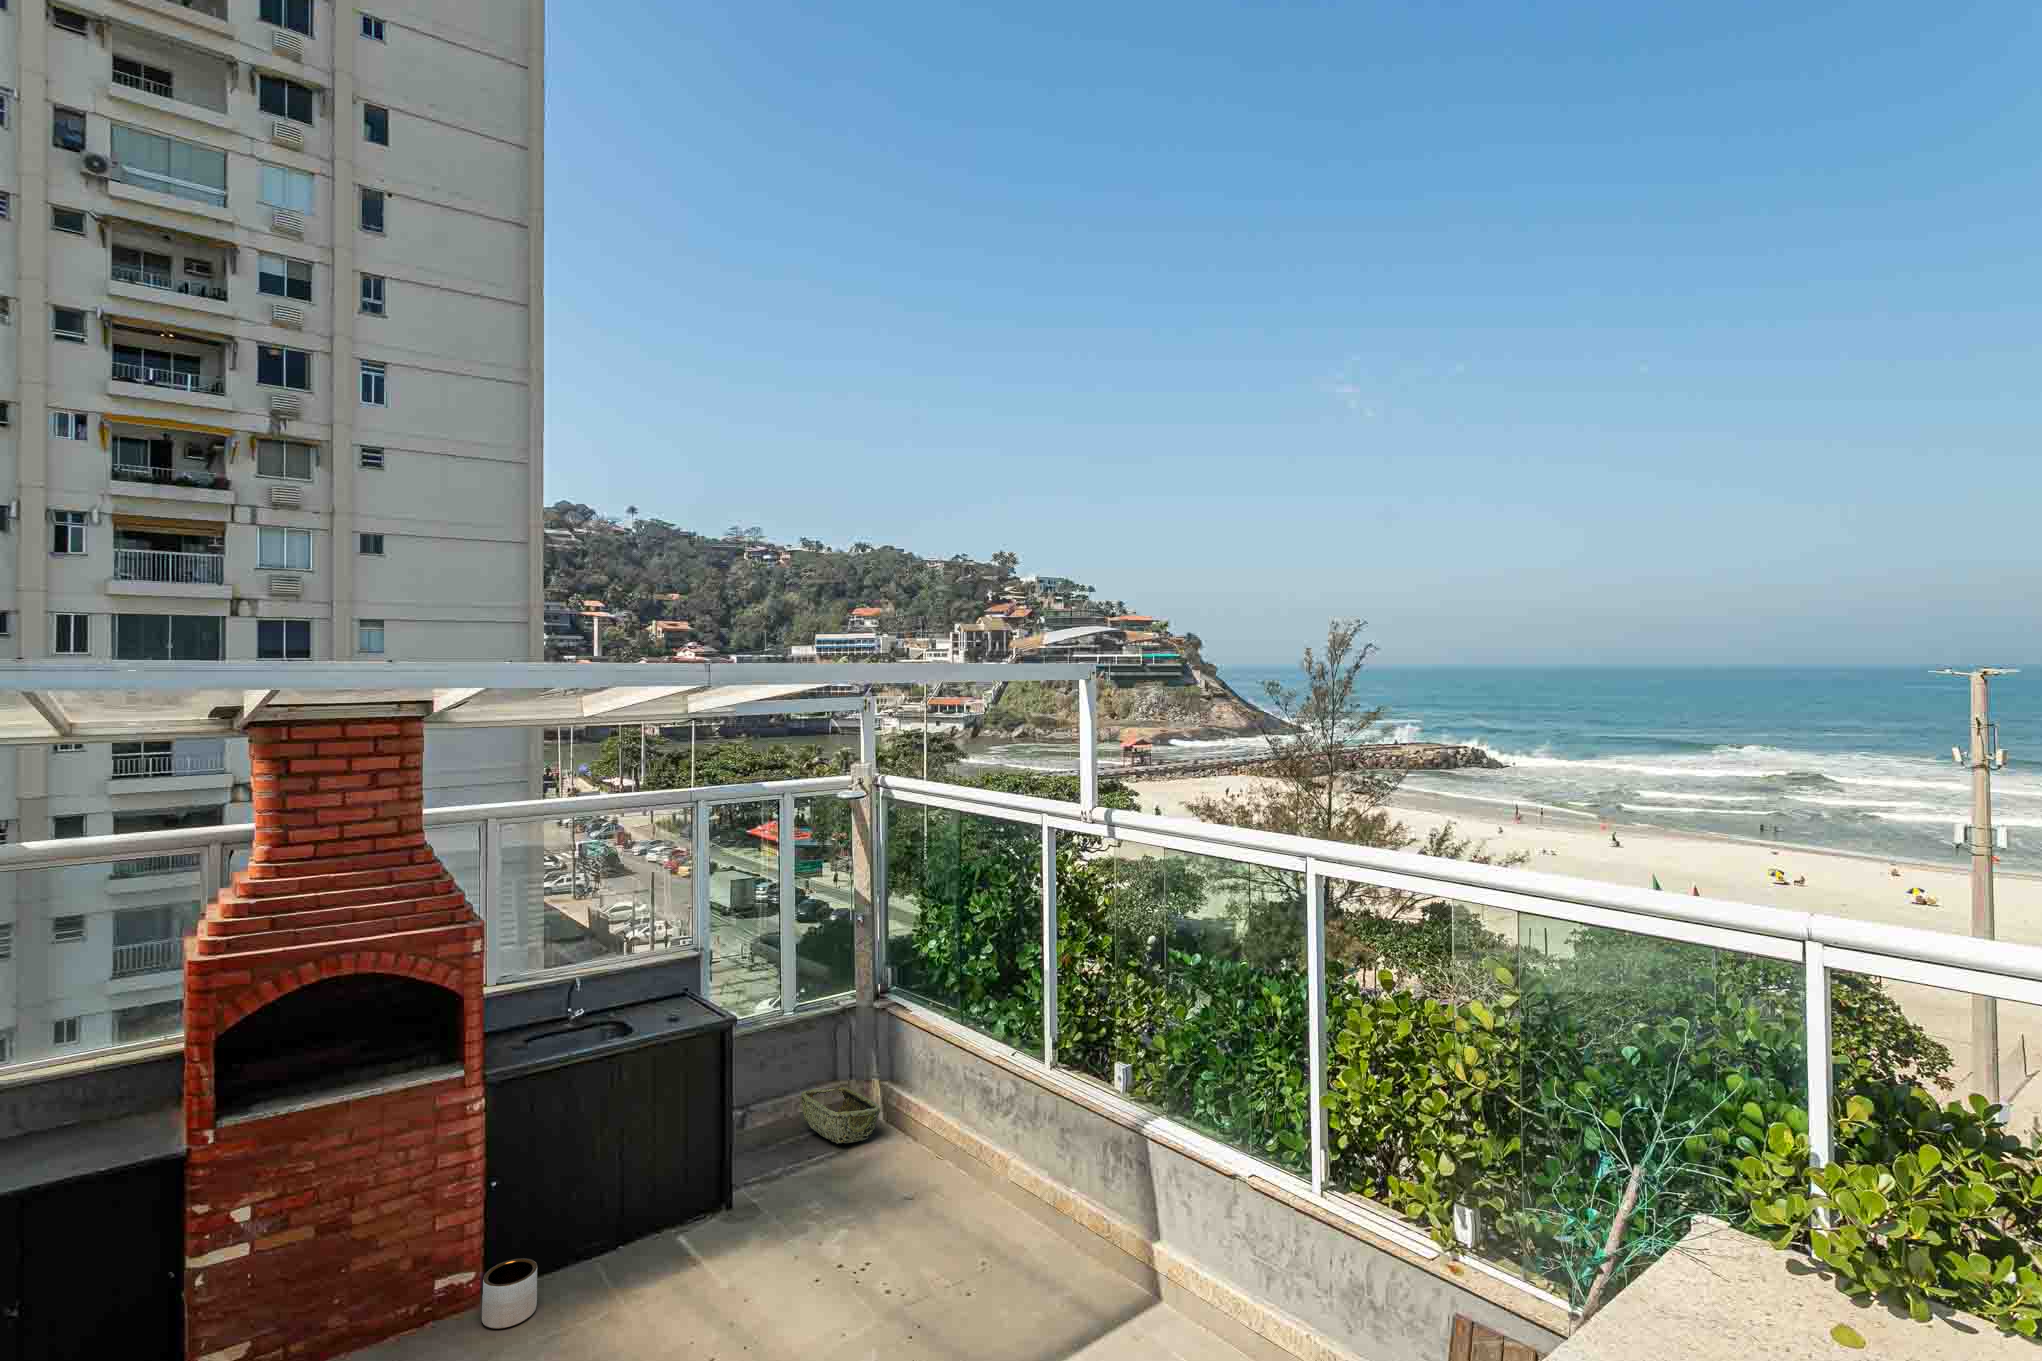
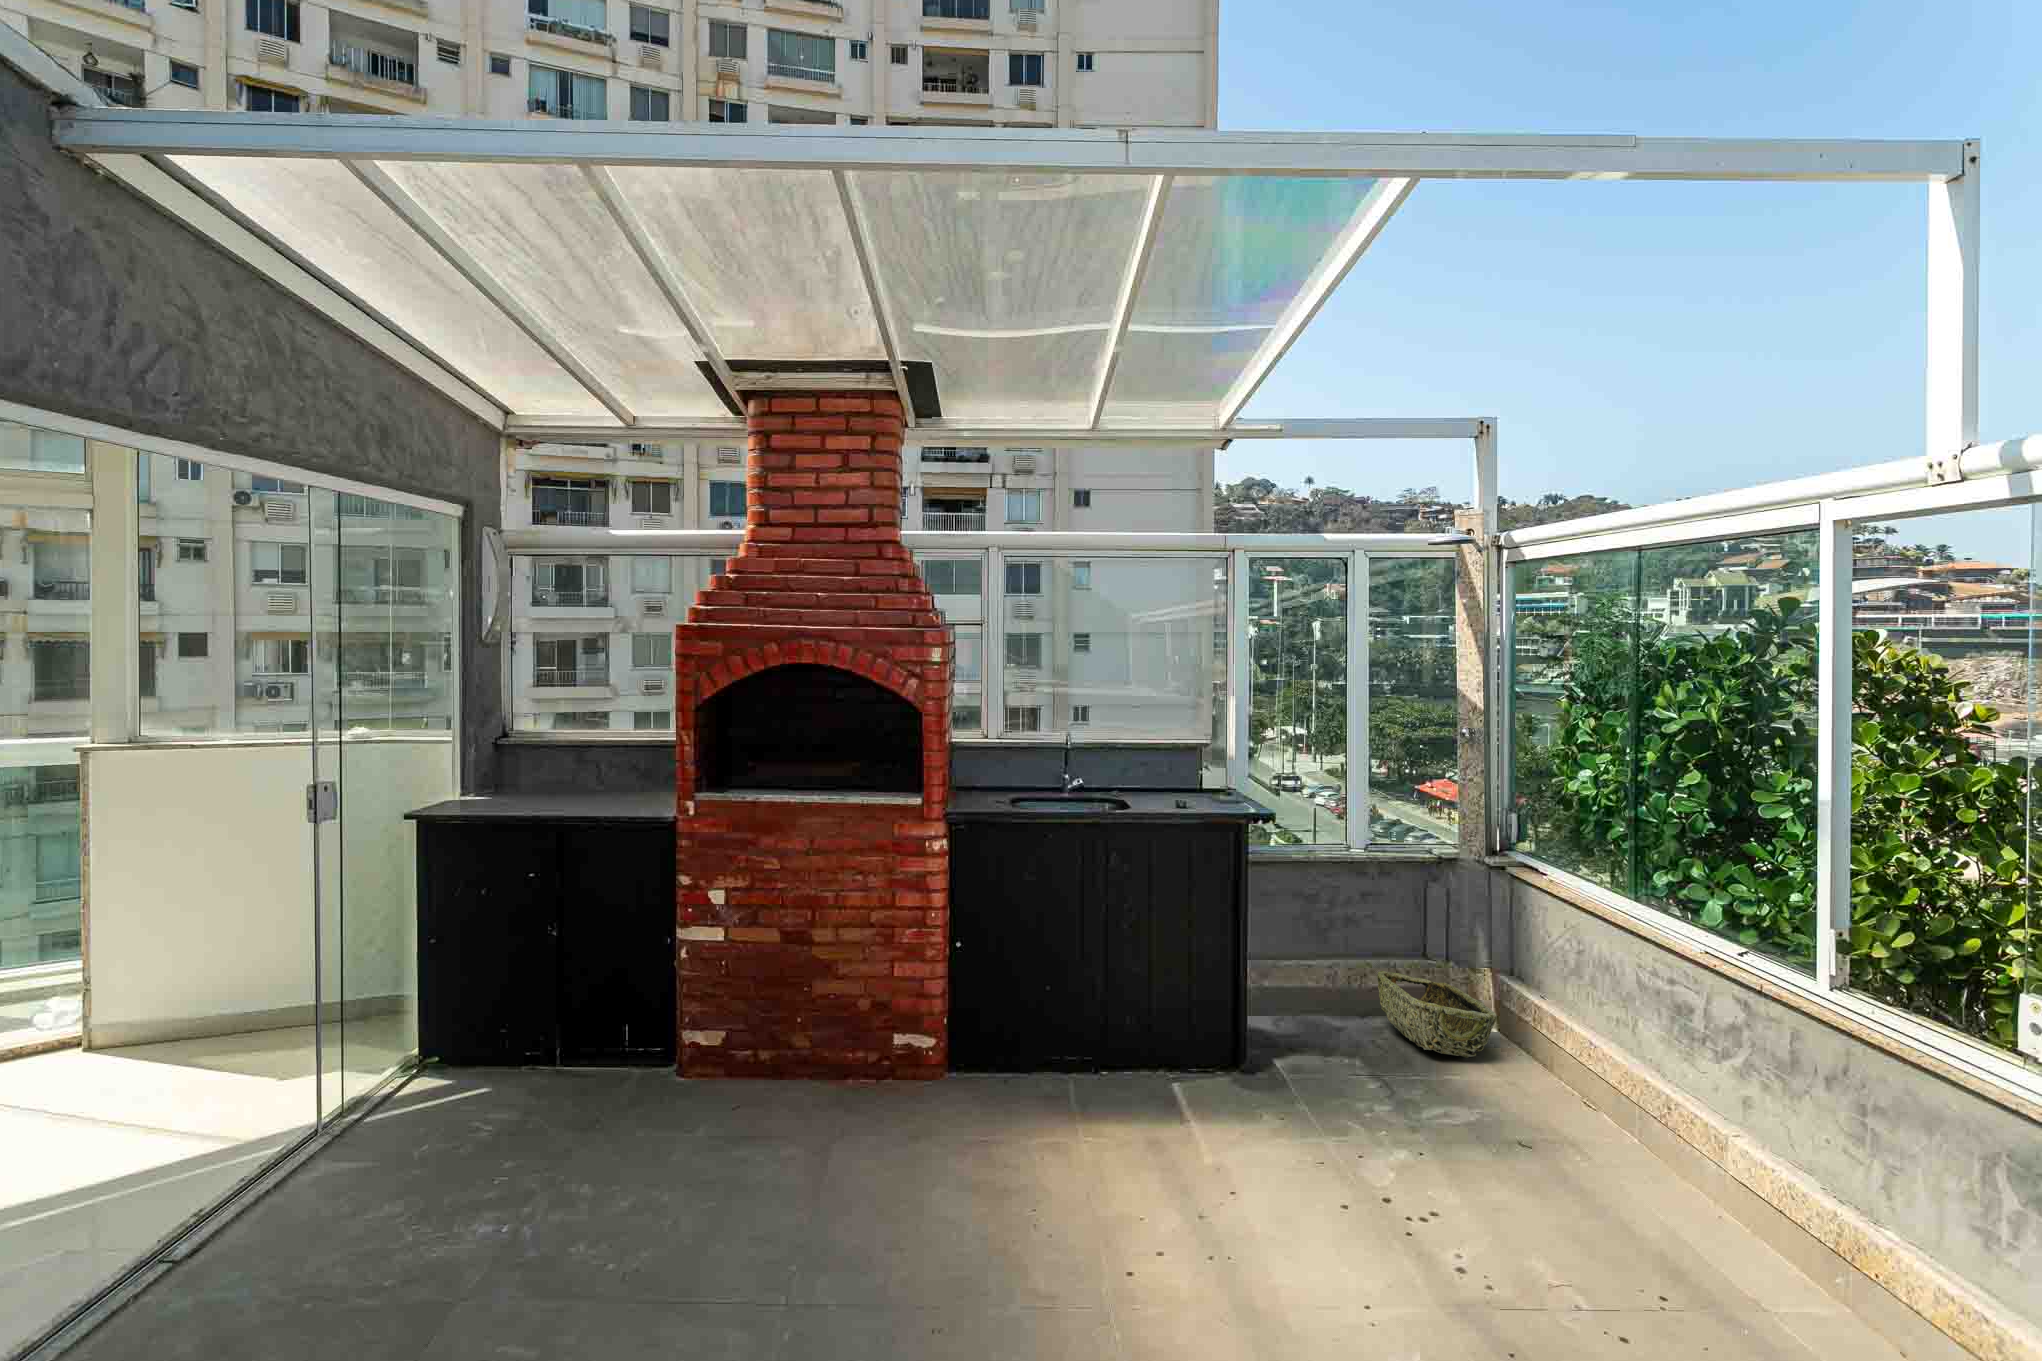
planter: present [482,1259,537,1329] -> none [933,1038,991,1111]

